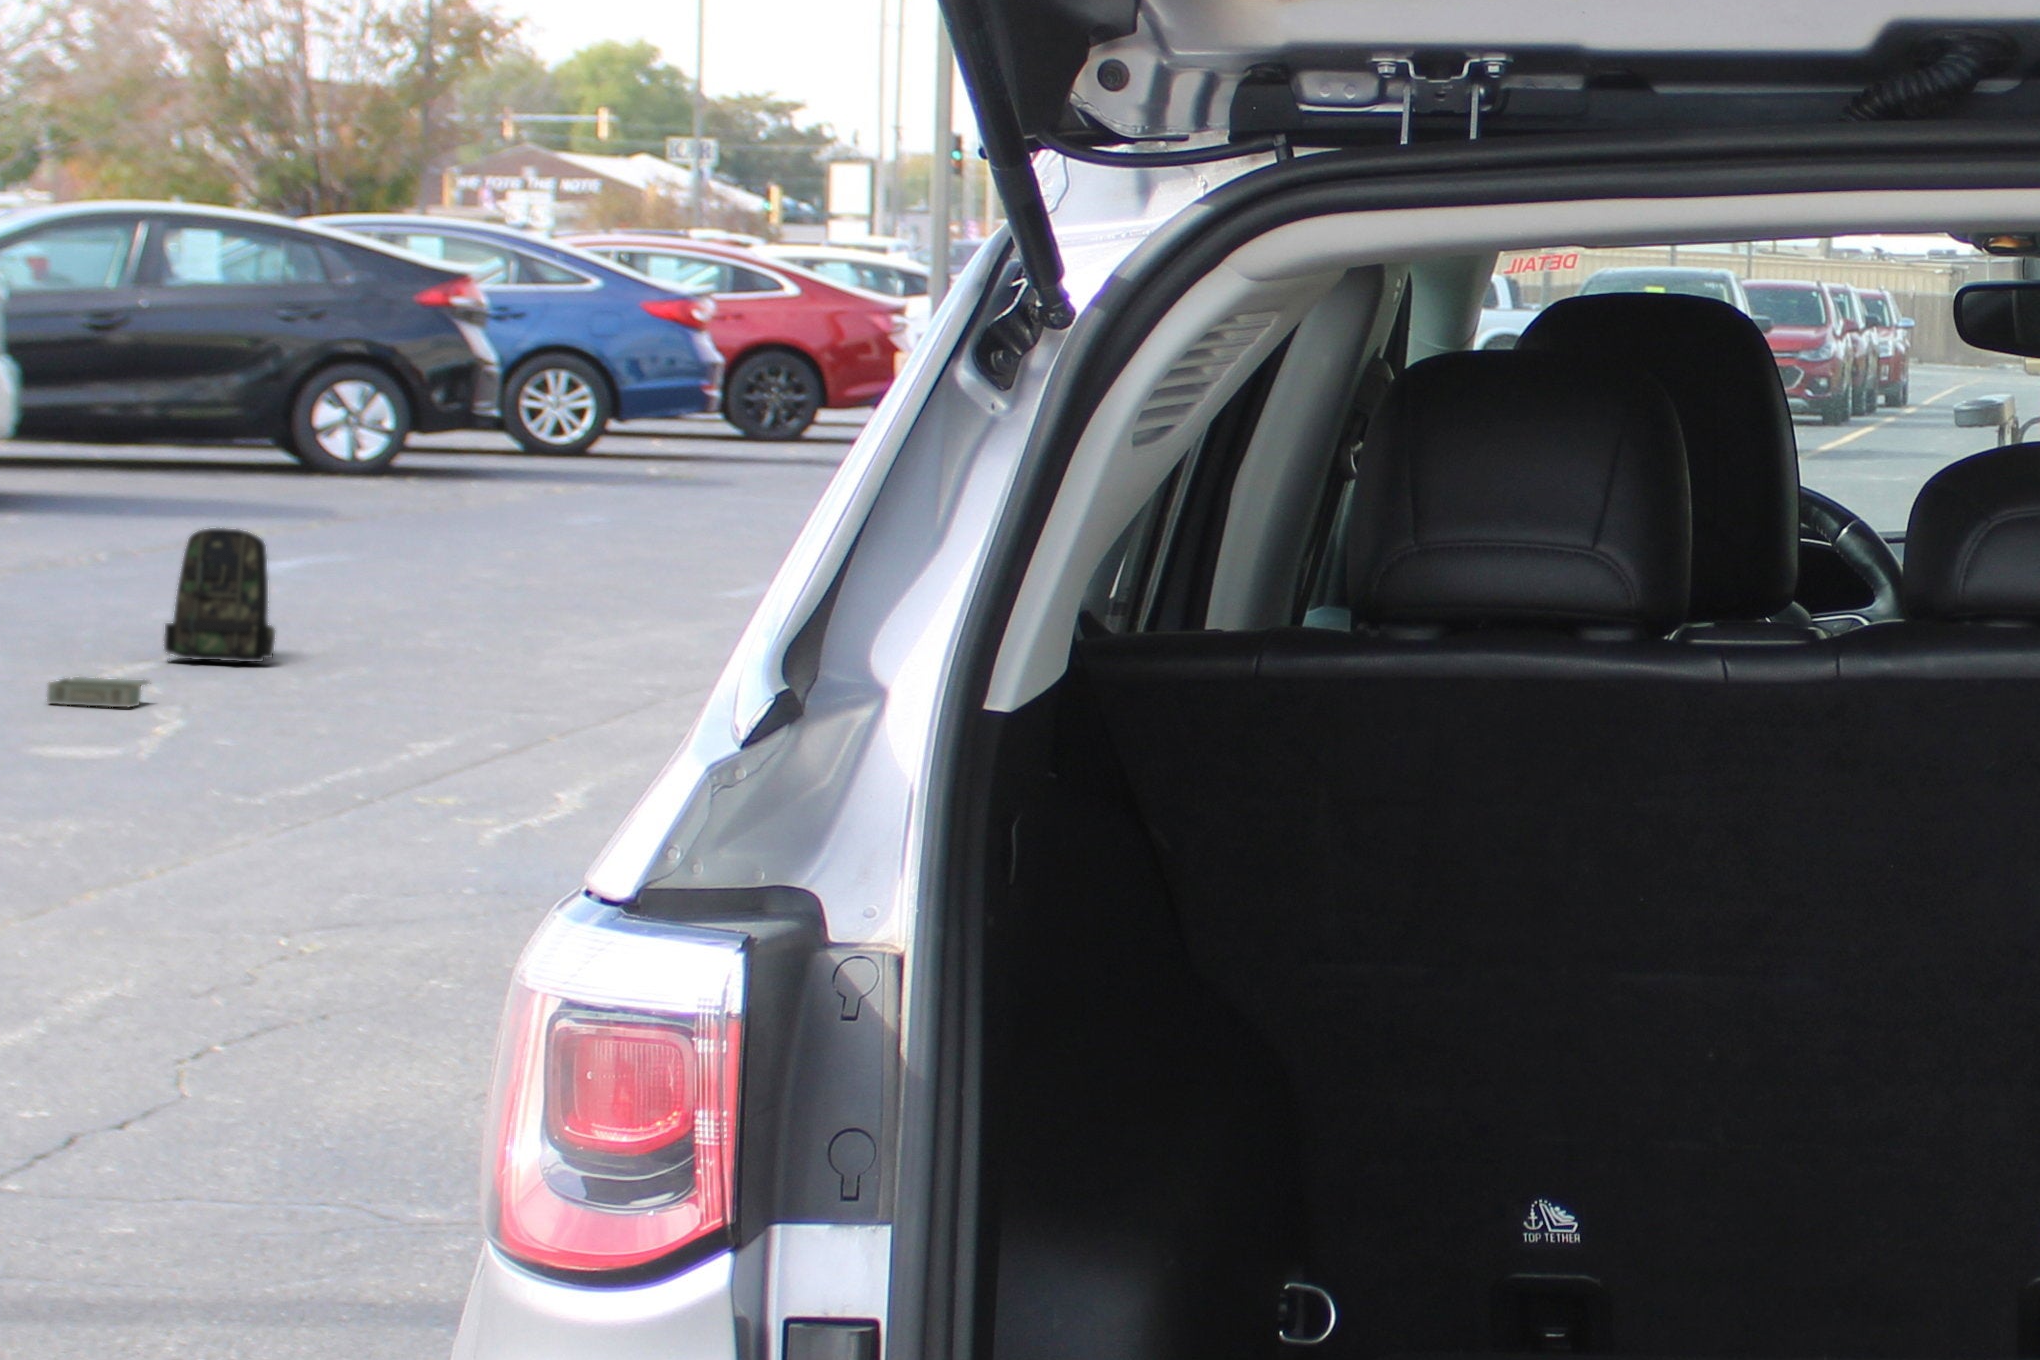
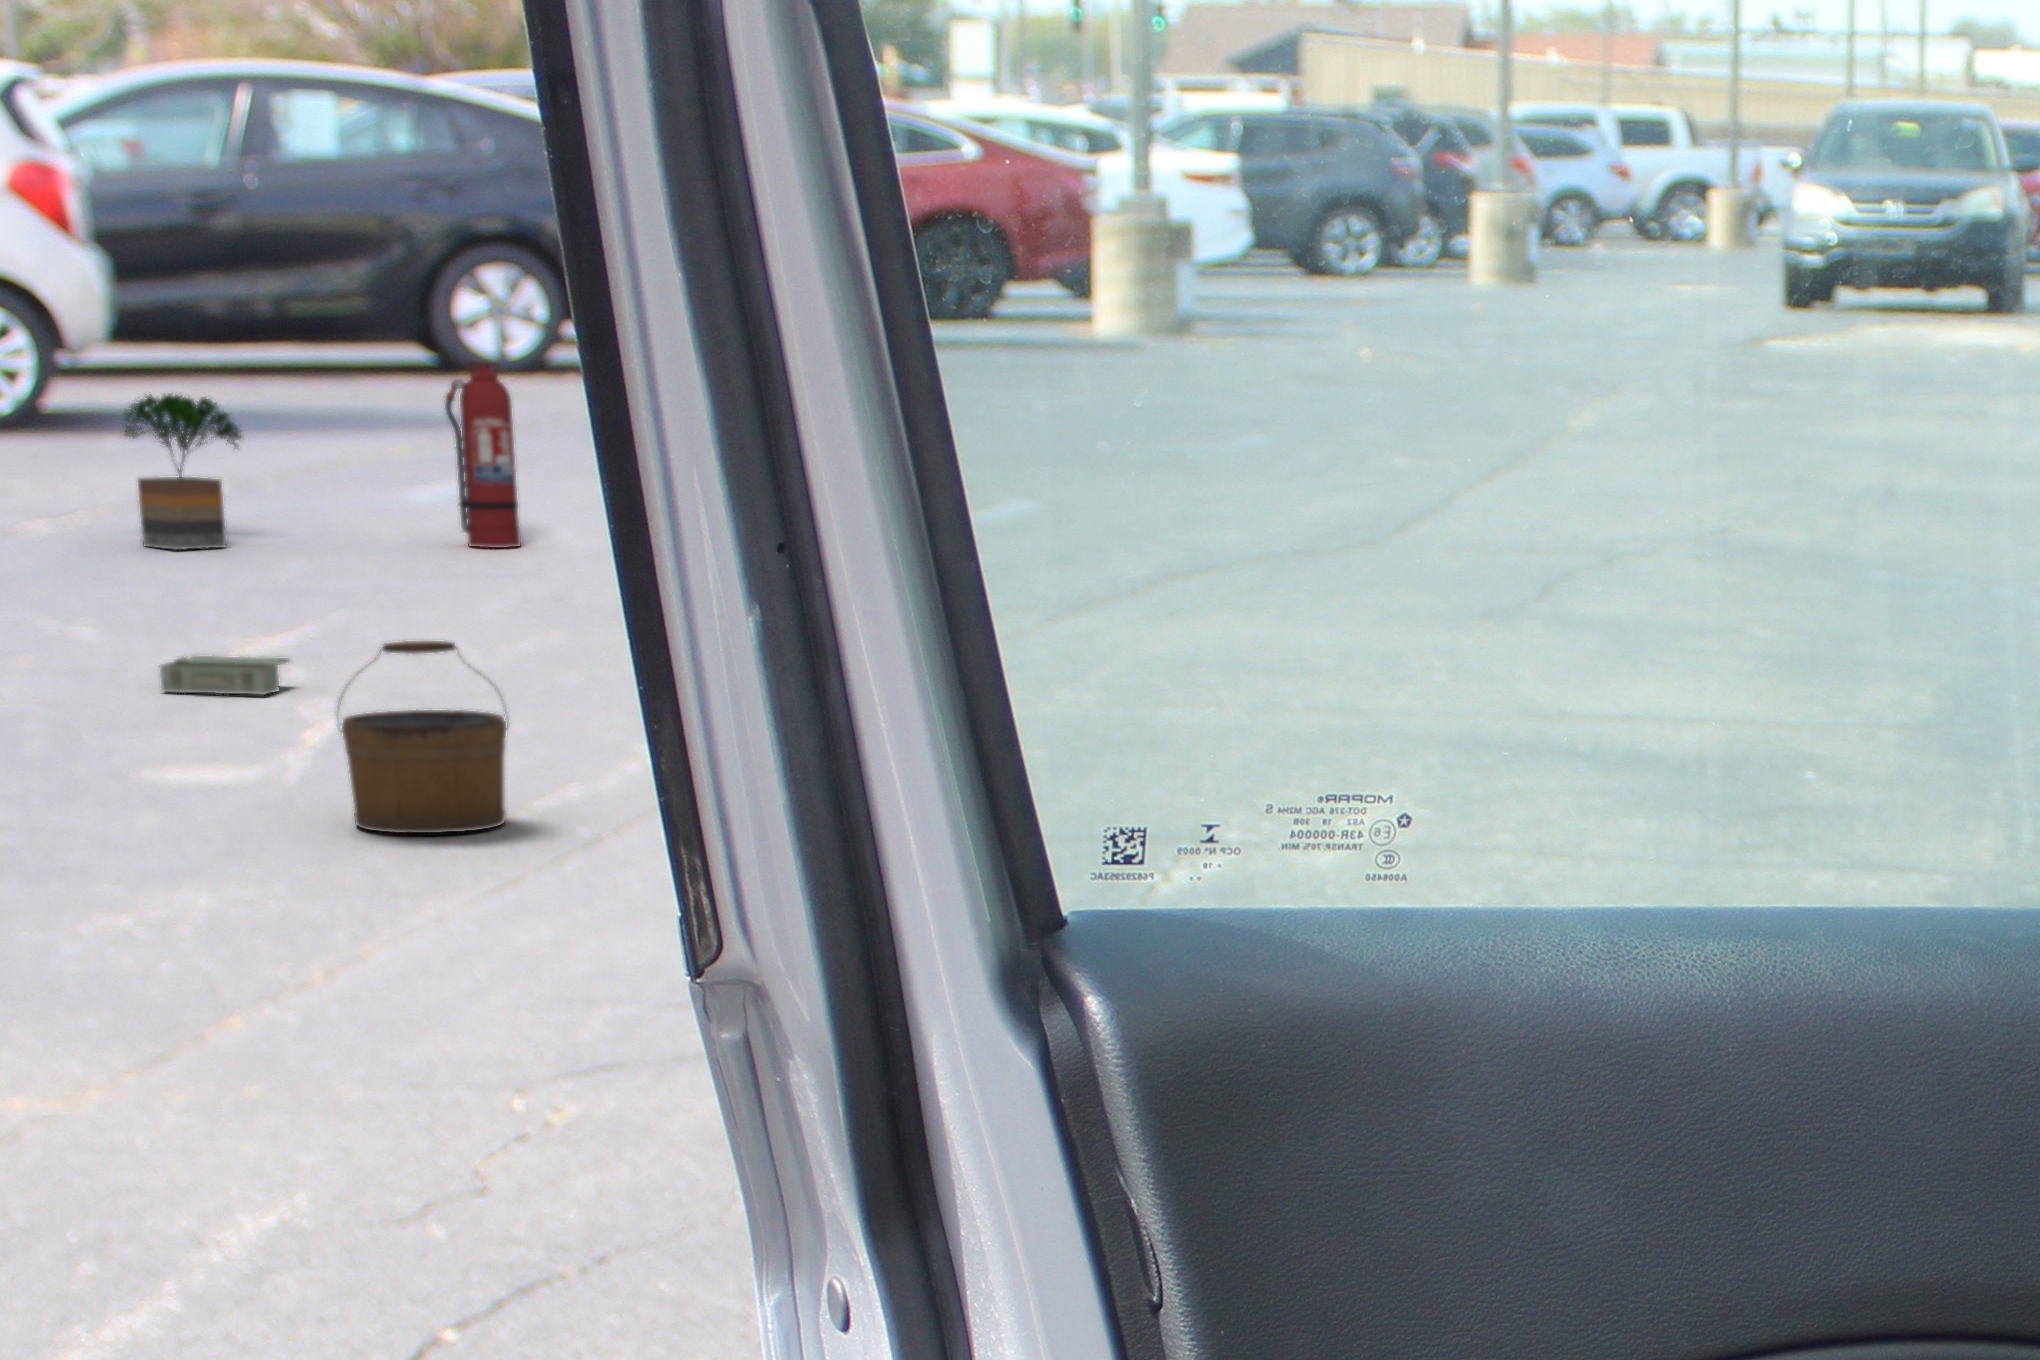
fire extinguisher: none [294,458,349,606] -> present [445,362,521,548]
potted tree: none [23,475,128,601] -> present [123,393,241,550]
backpack: present [164,528,275,662] -> none [303,455,440,629]
bucket: none [187,661,317,802] -> present [339,641,508,833]

